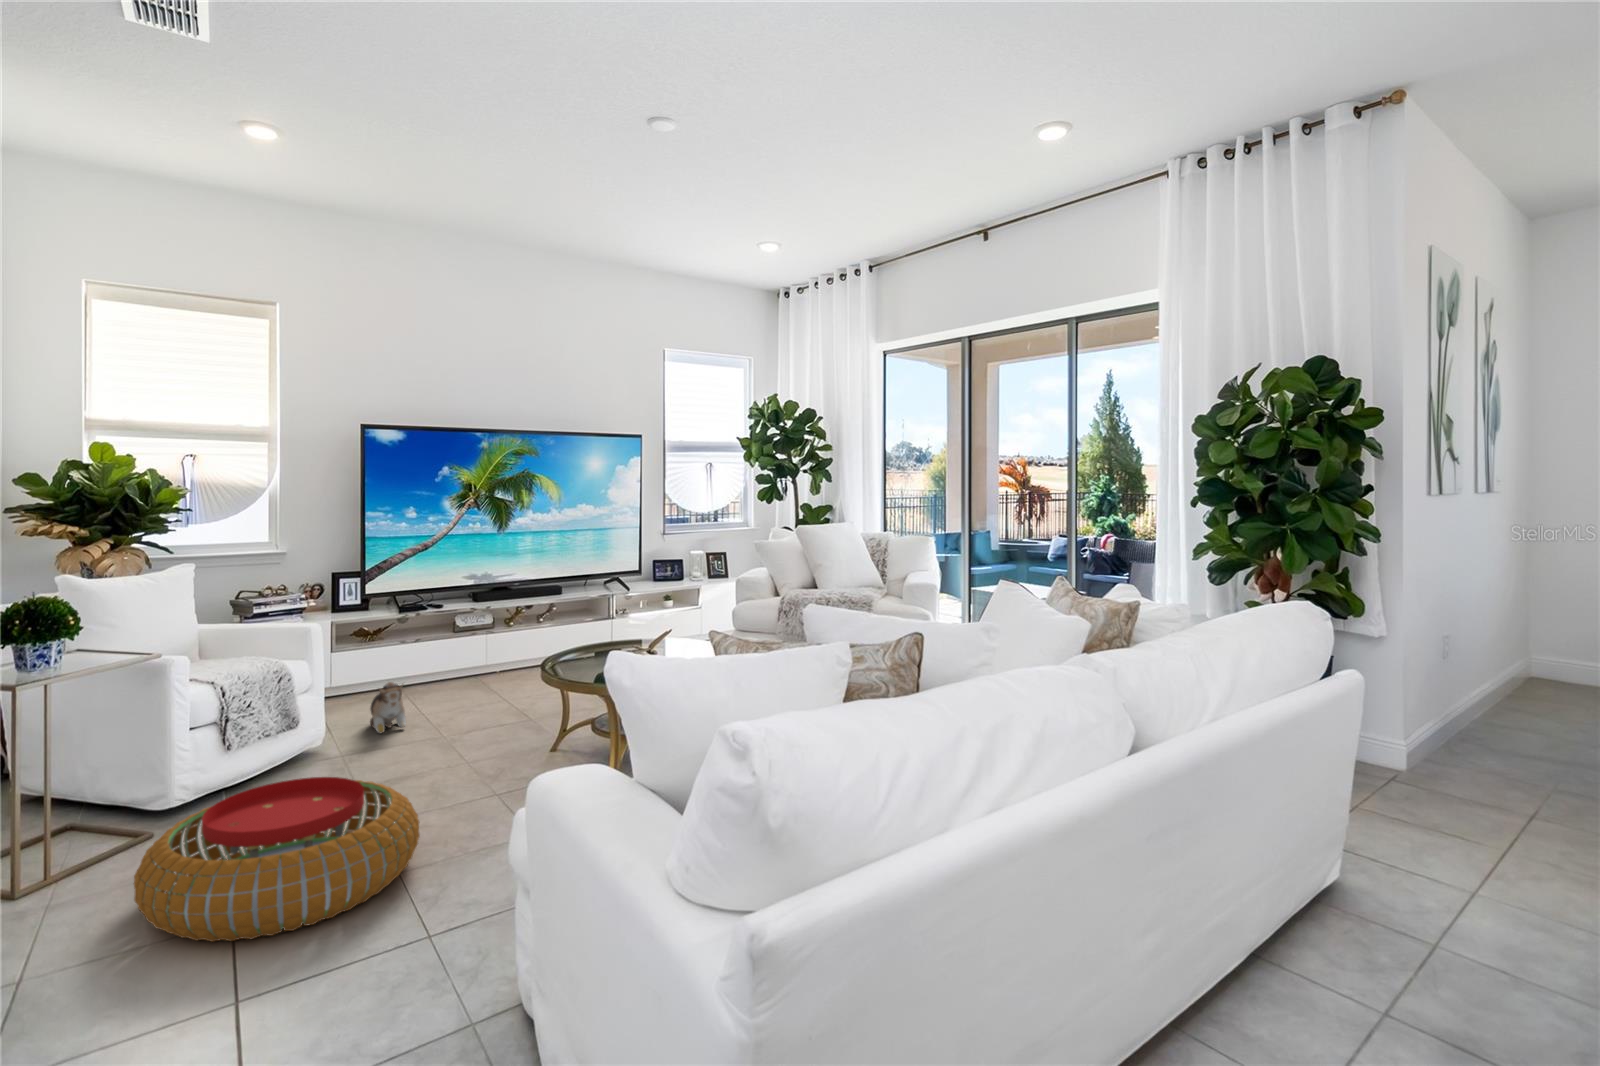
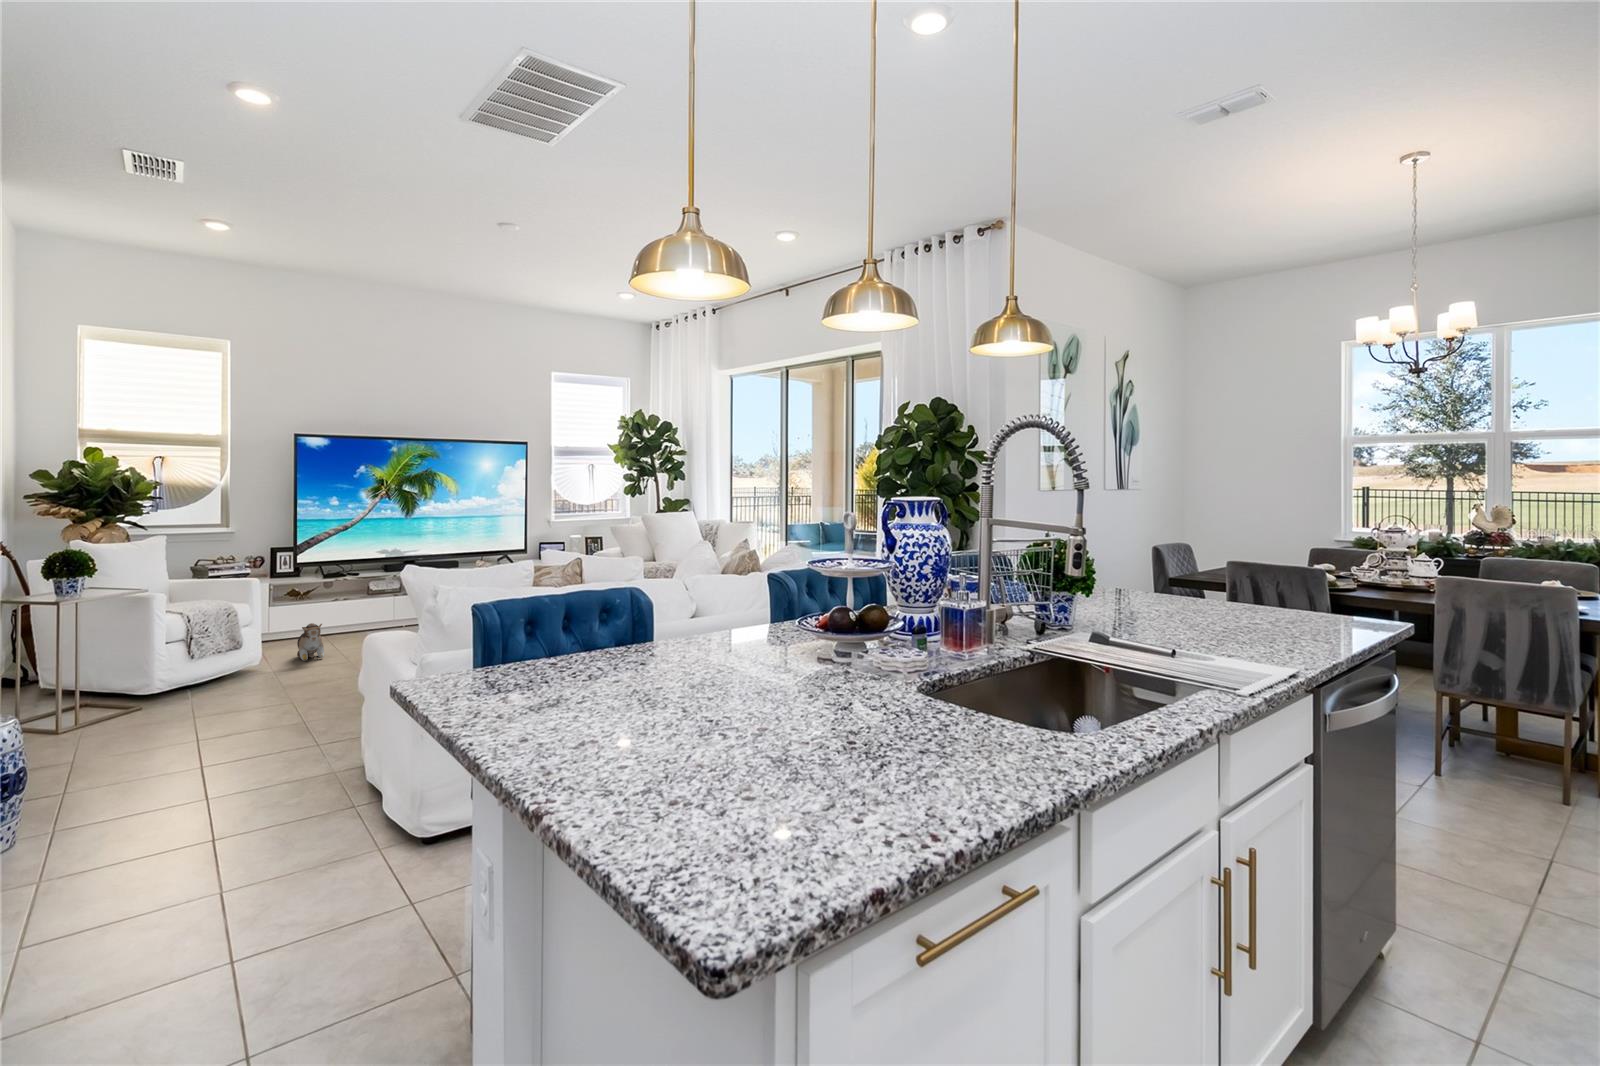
pouf: present [134,777,420,942] -> none [136,667,319,749]

